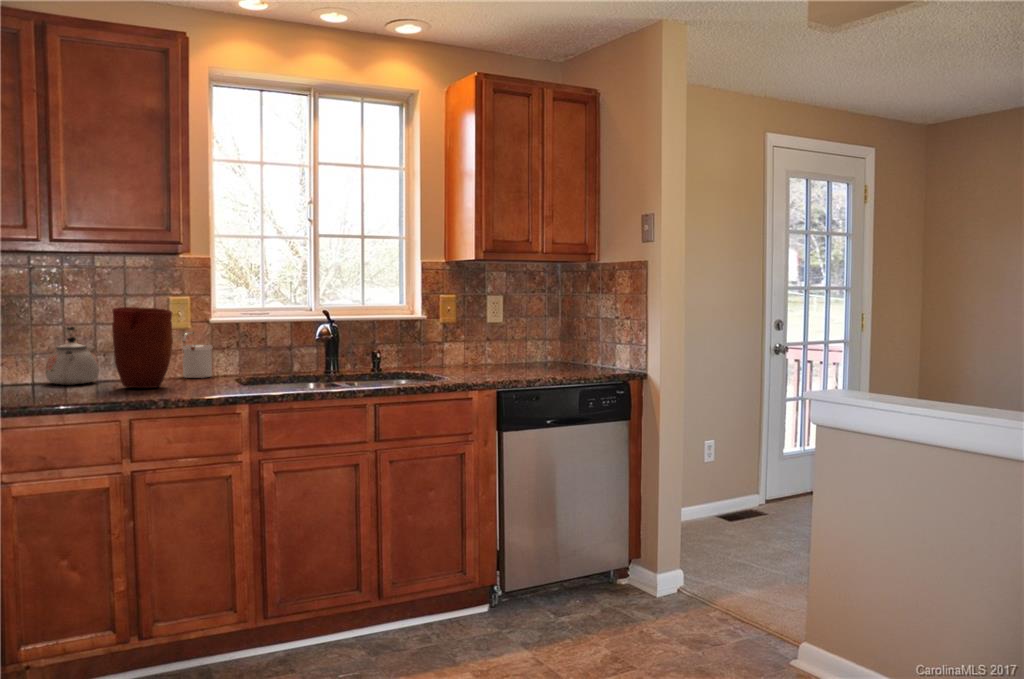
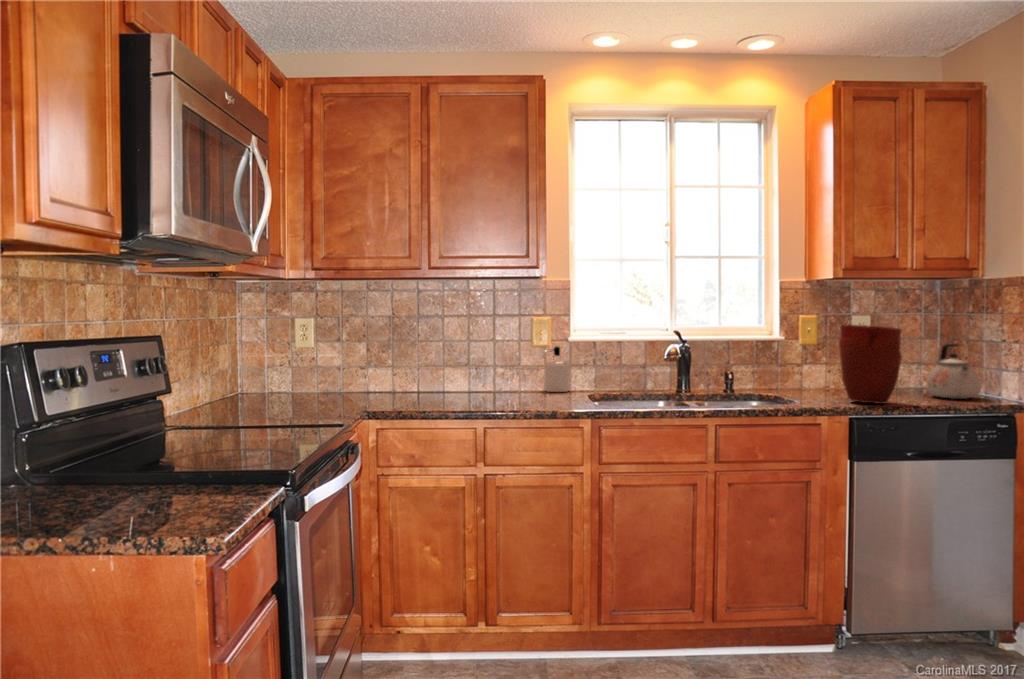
vase: present [112,307,173,388] -> present [839,325,902,404]
kettle: present [45,327,99,385] -> present [926,344,981,399]

